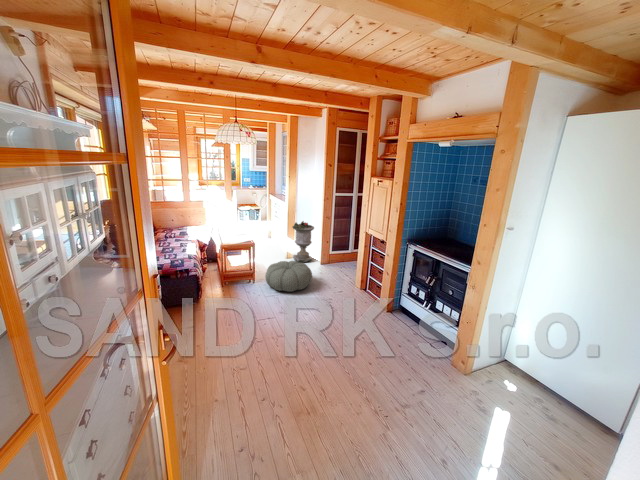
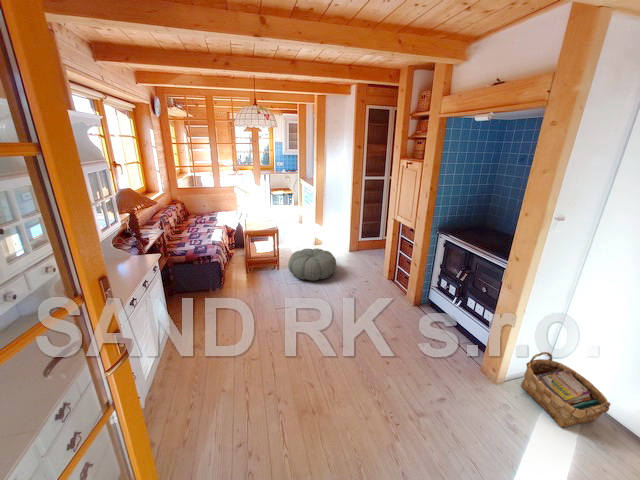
planter: present [293,221,314,263] -> none [319,206,342,250]
woven basket: none [486,344,558,407] -> present [521,352,610,427]

